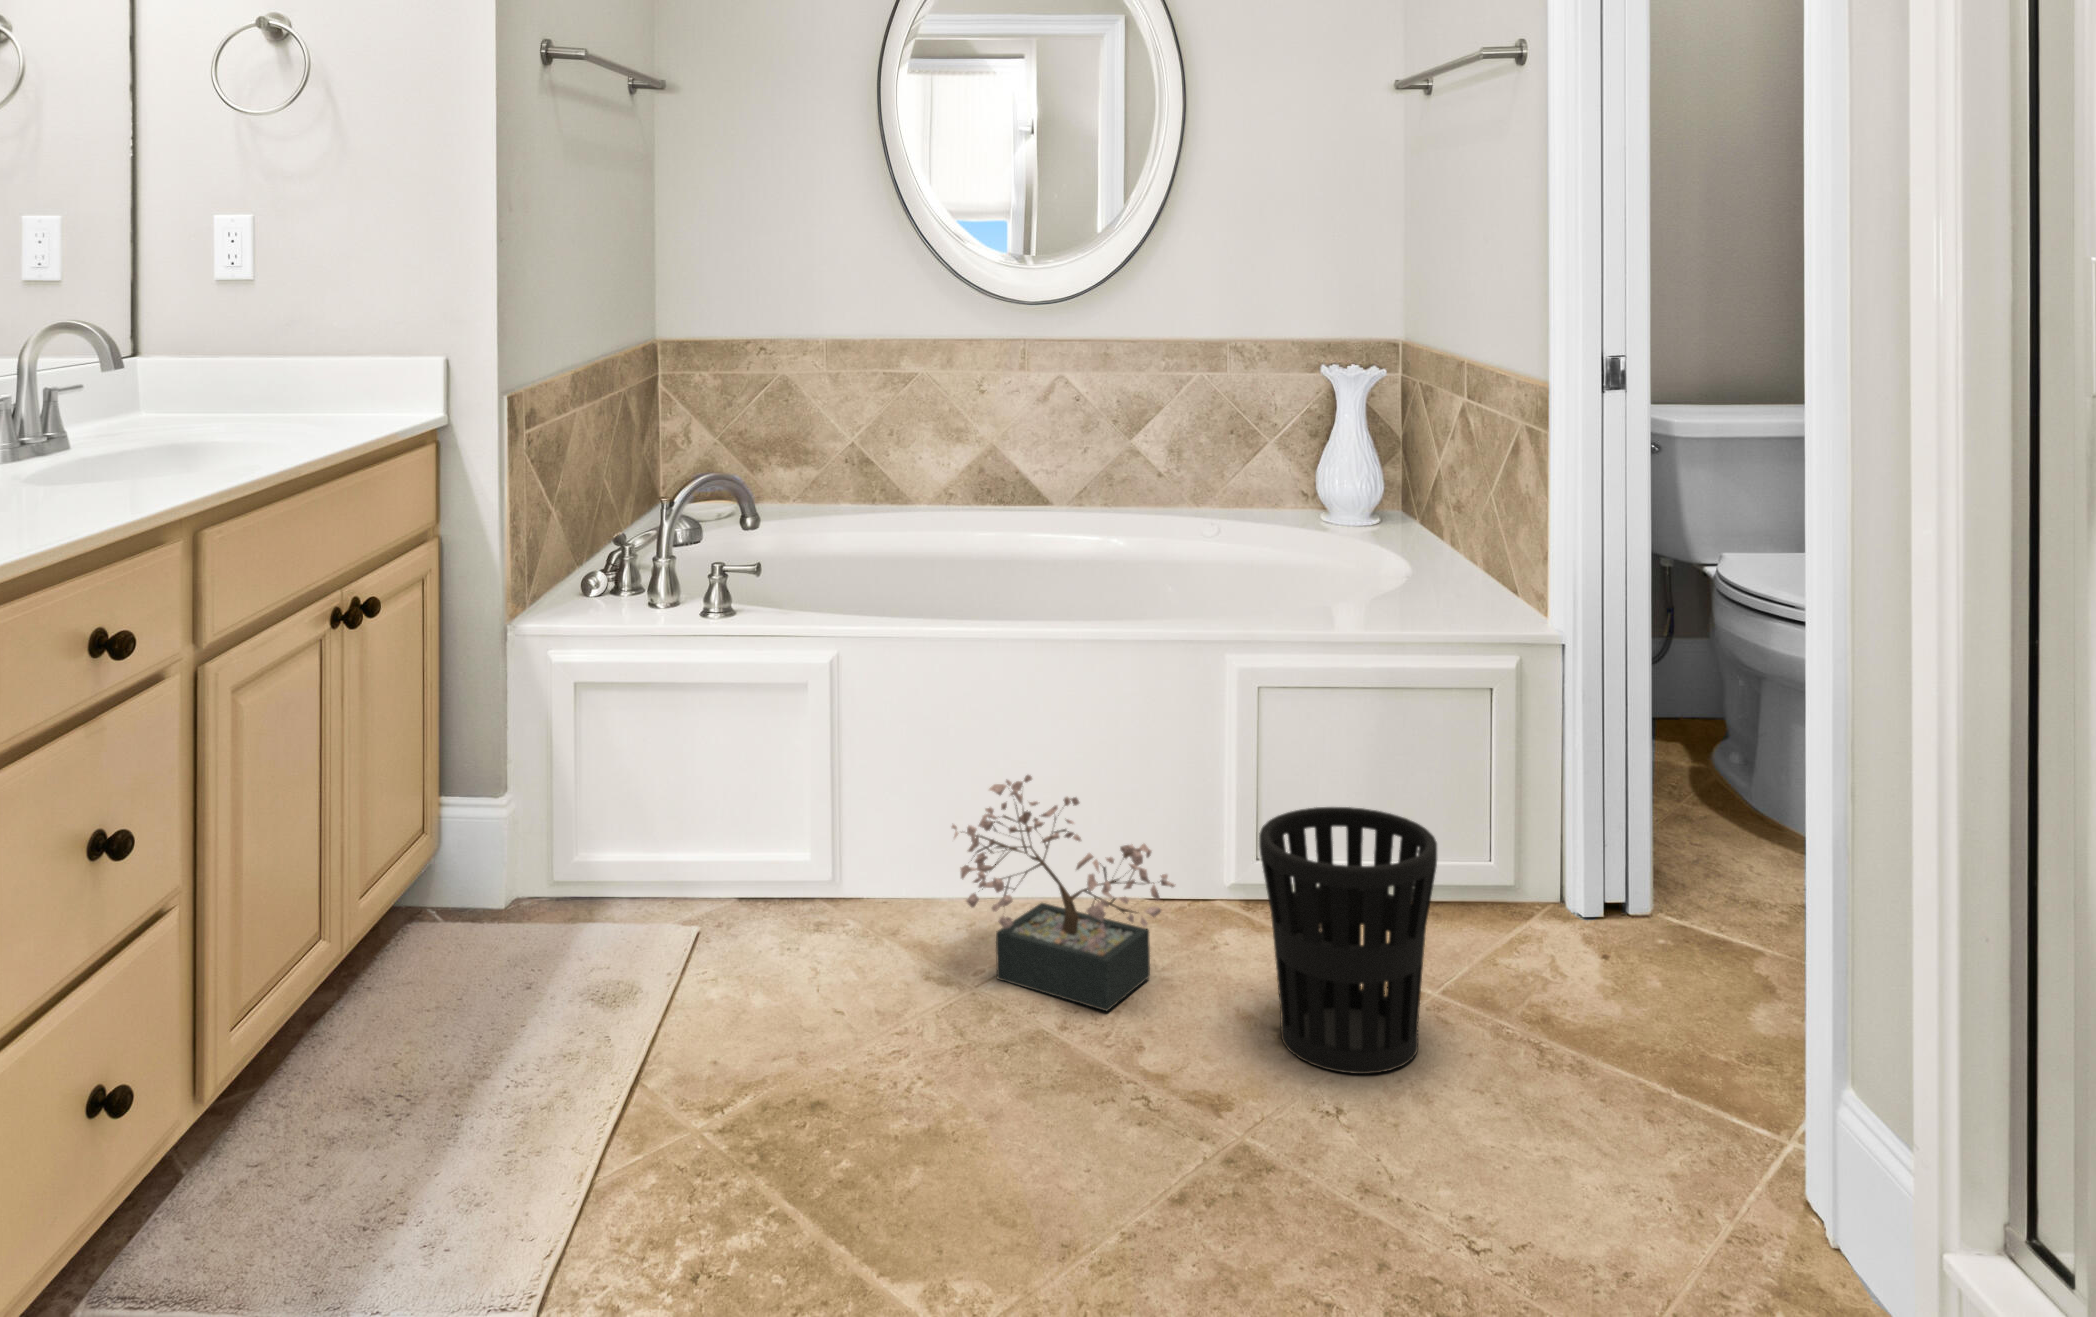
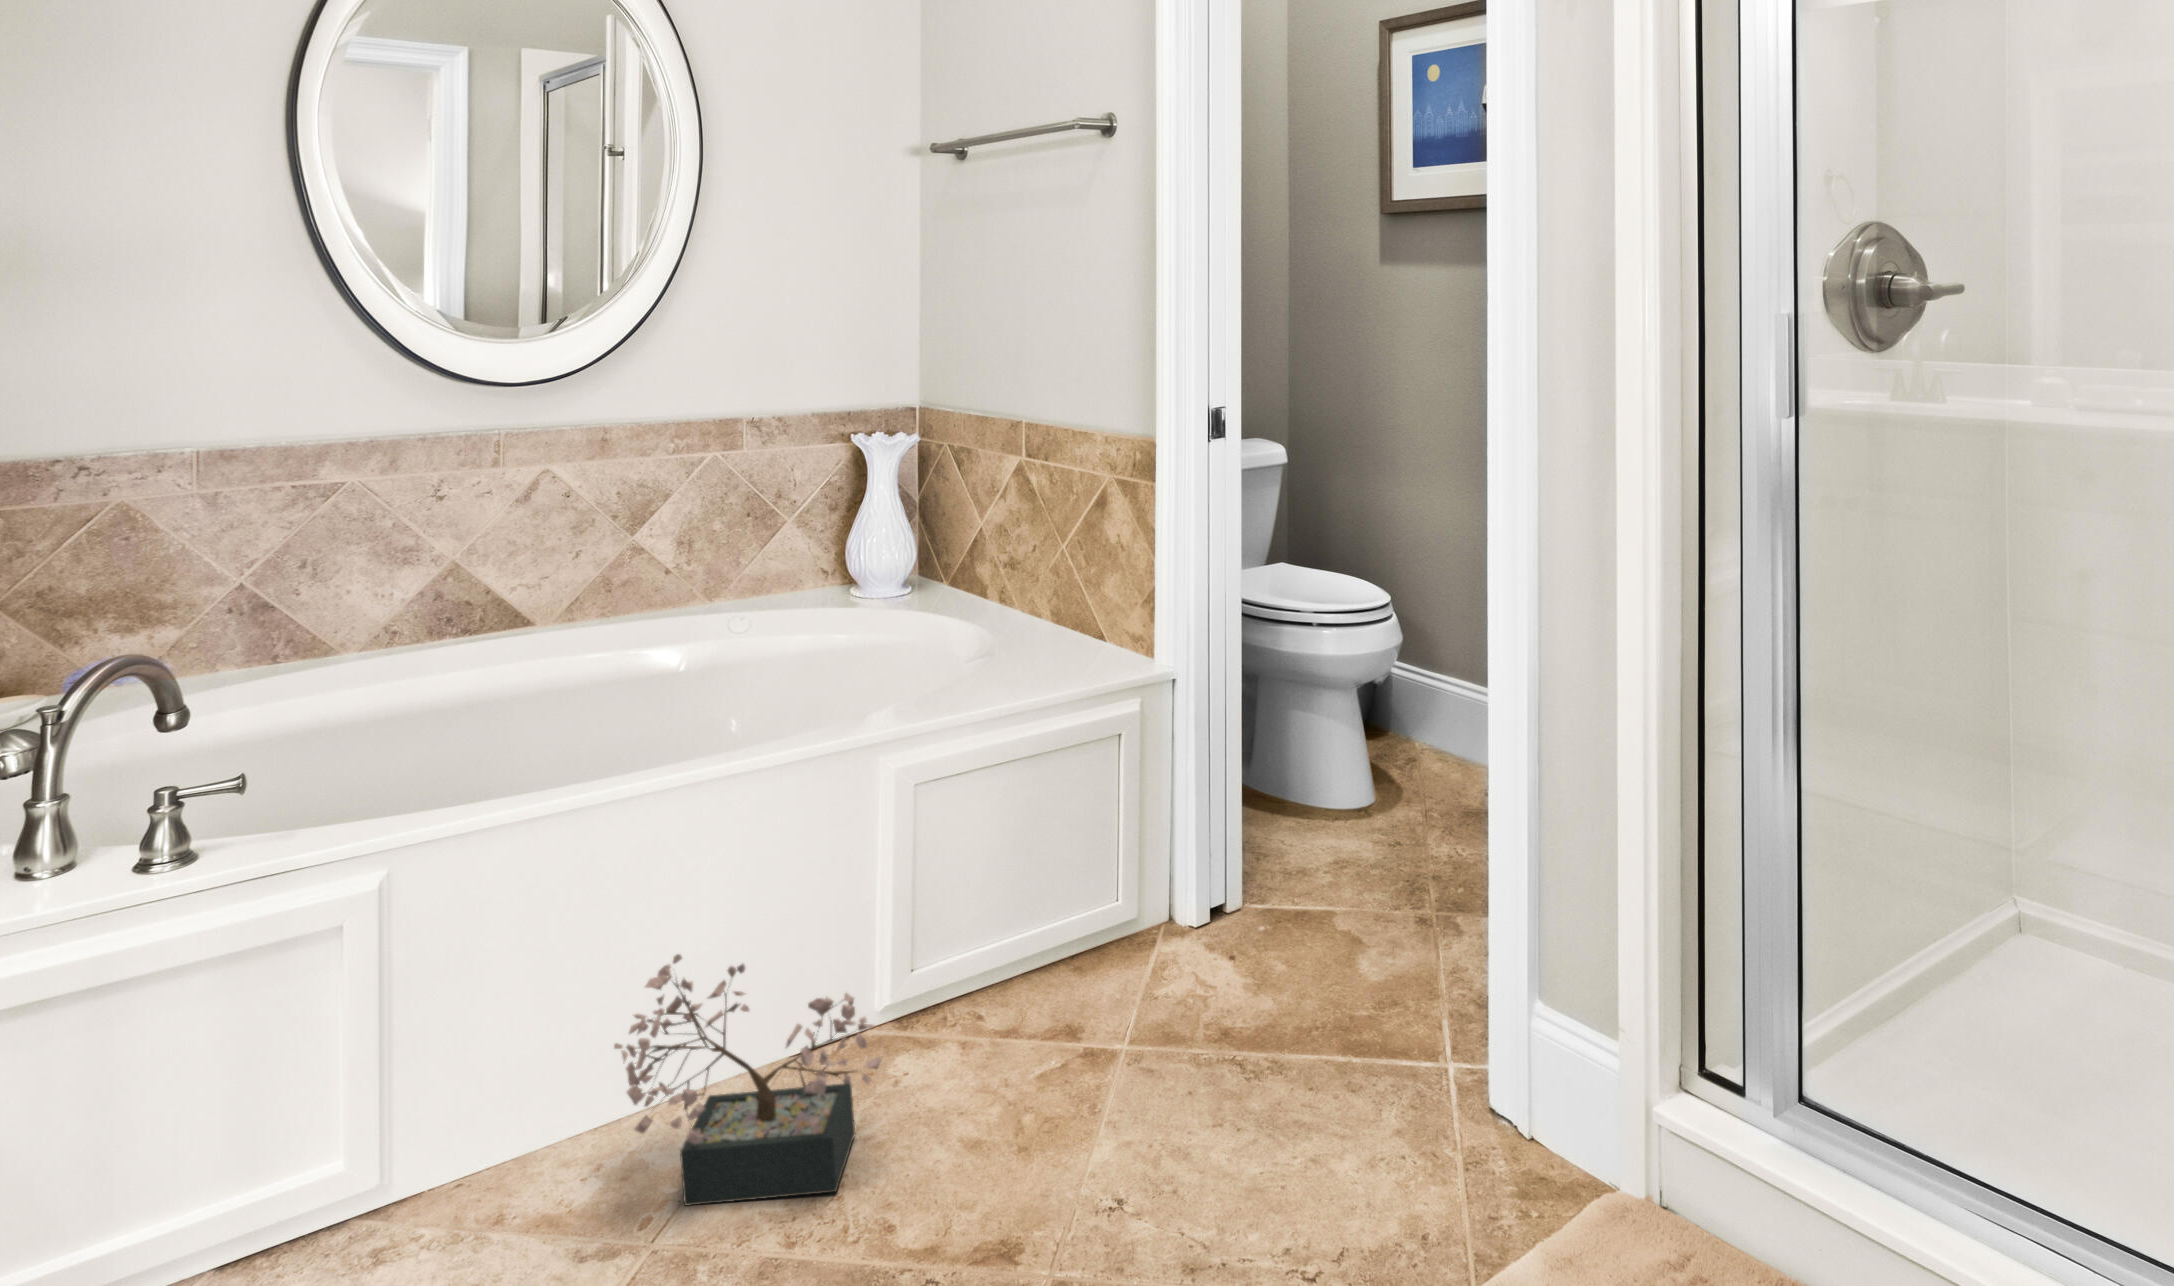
wastebasket: present [1259,807,1437,1074] -> none [984,886,1157,1162]

